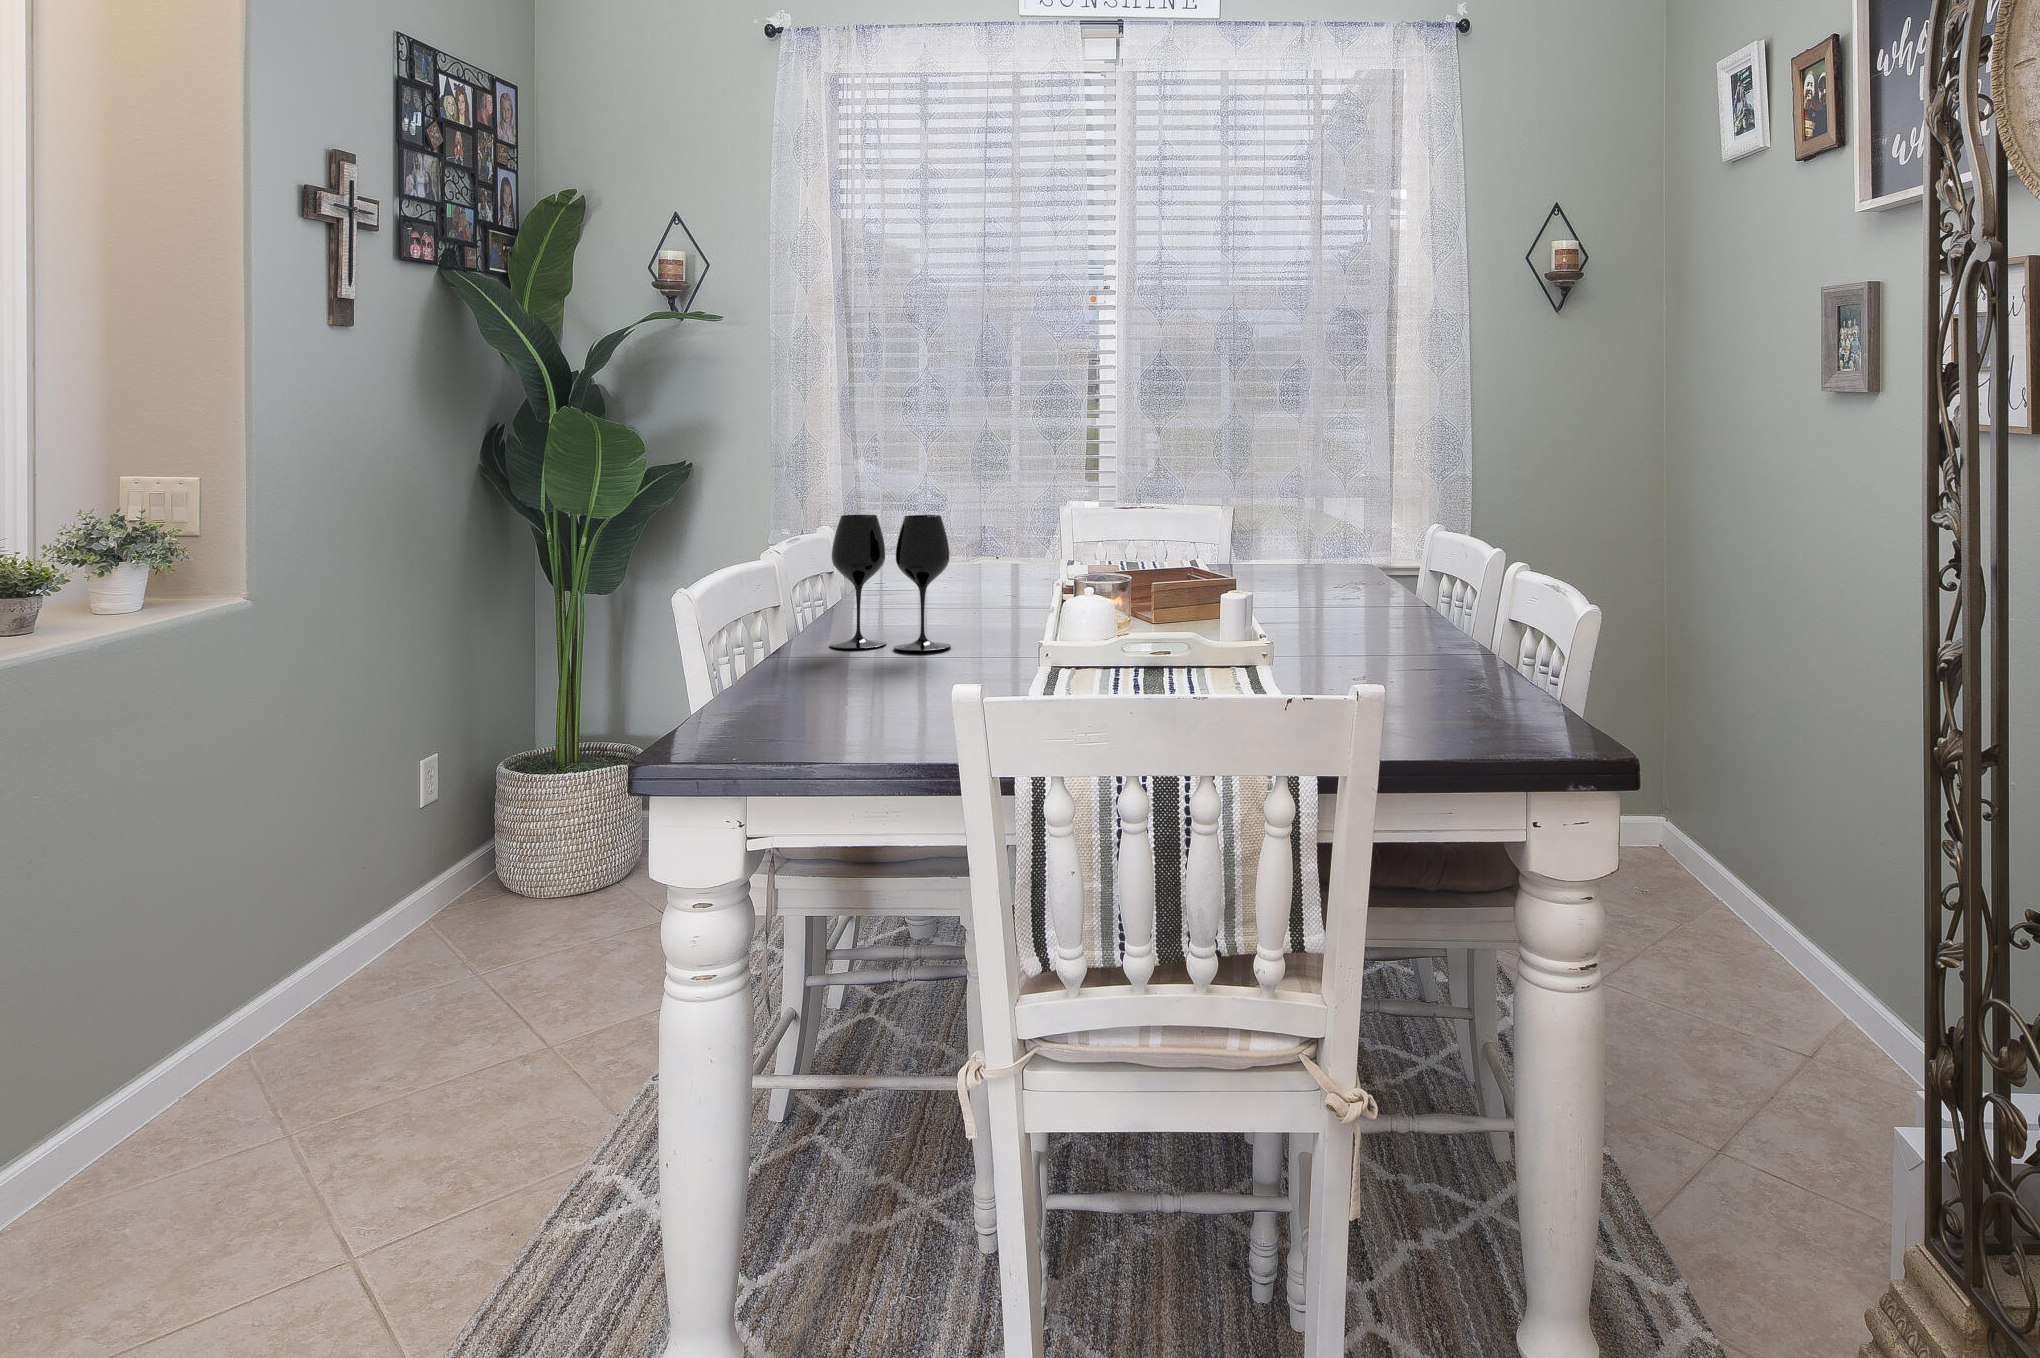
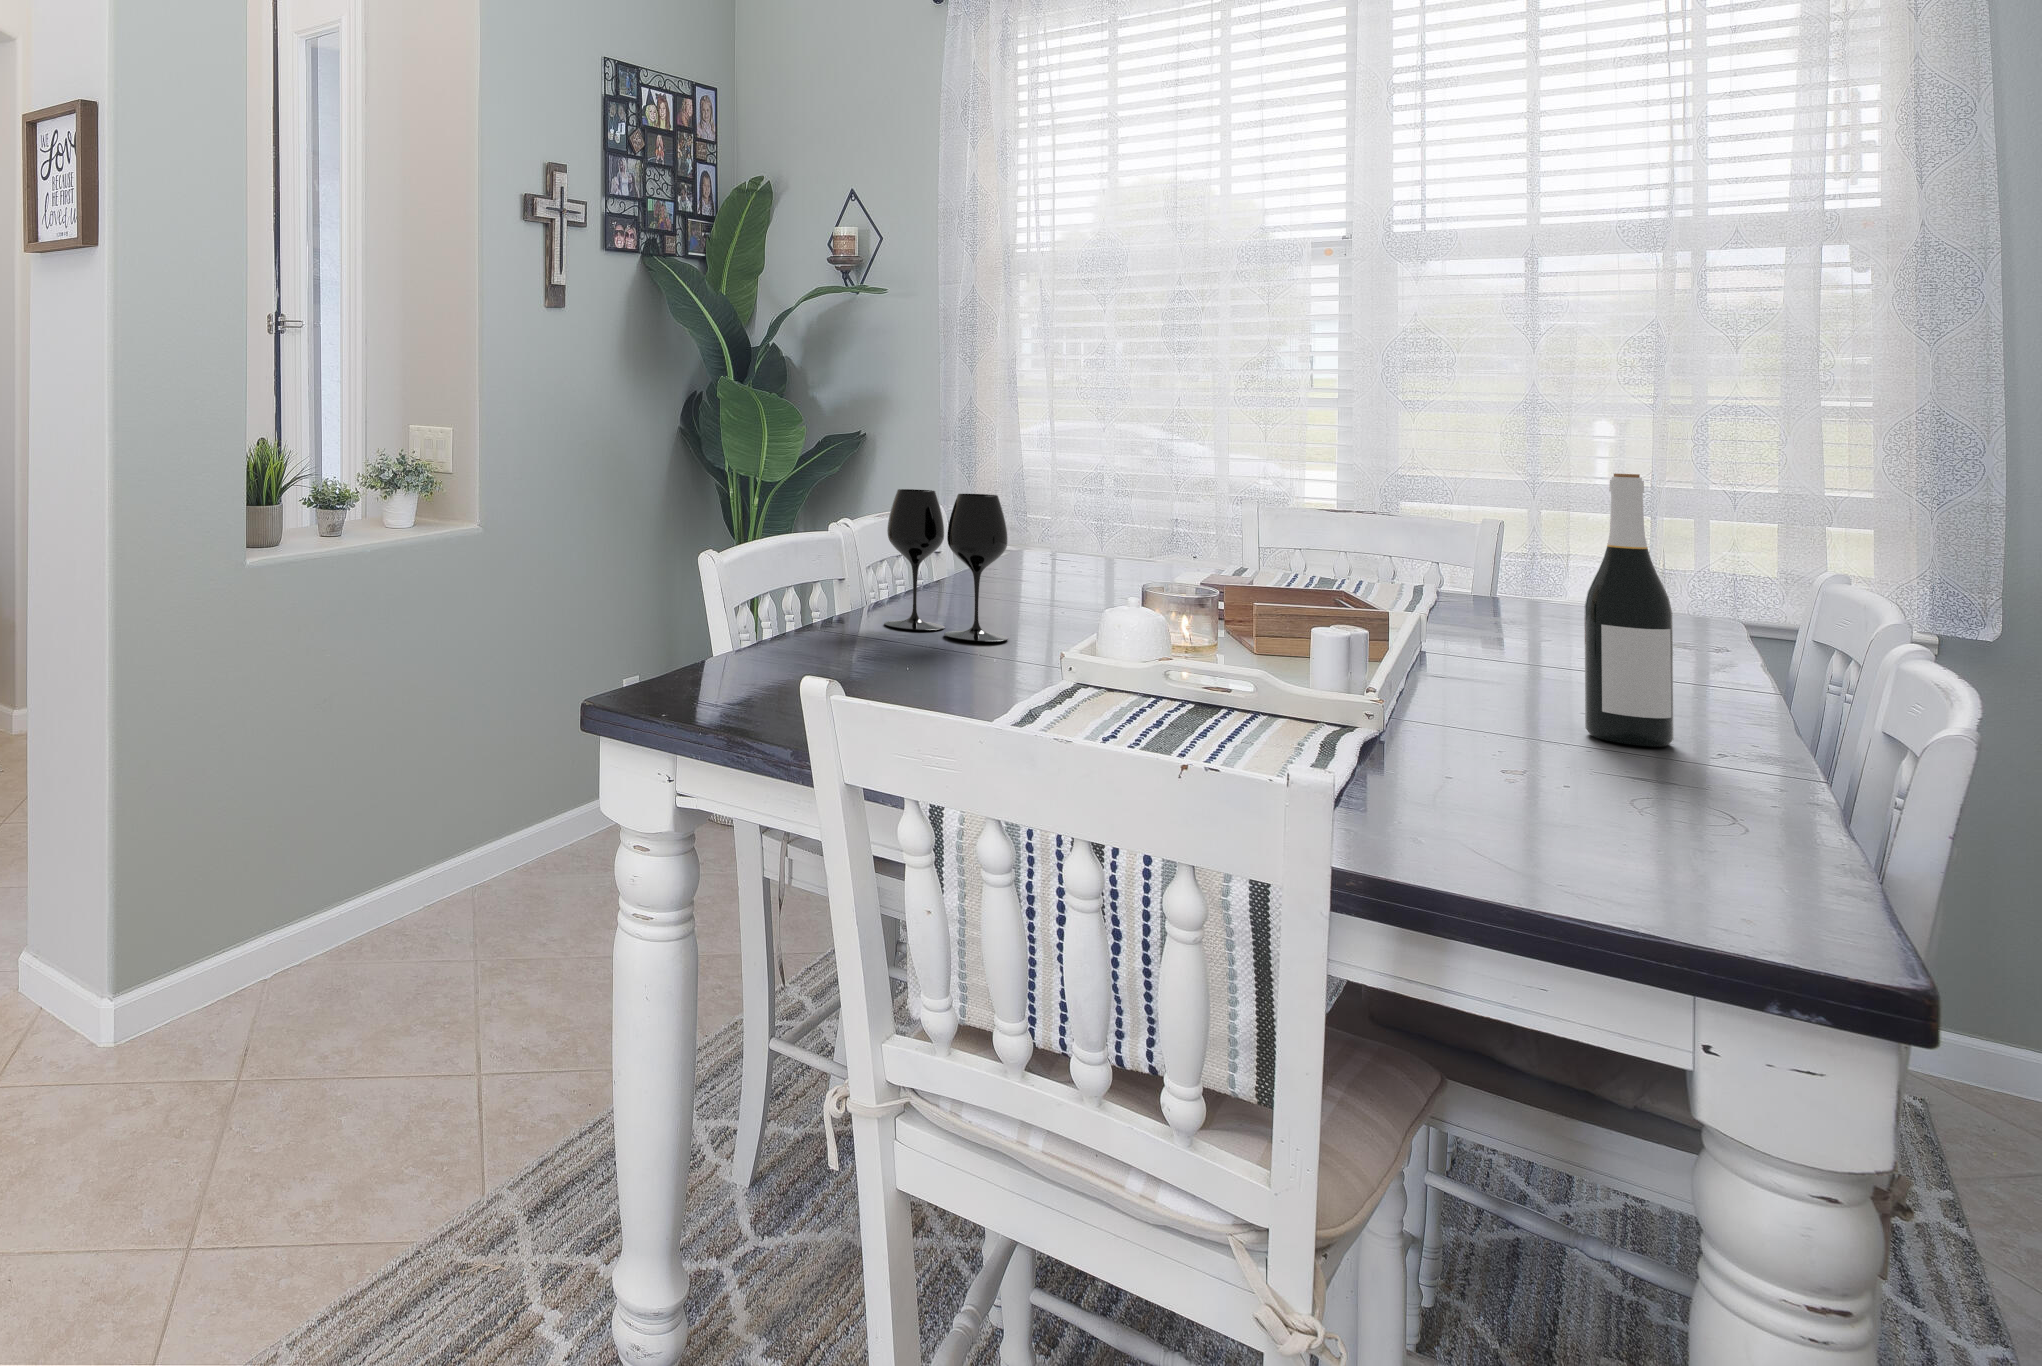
wine bottle: none [1372,472,1421,660] -> present [1584,473,1674,747]

